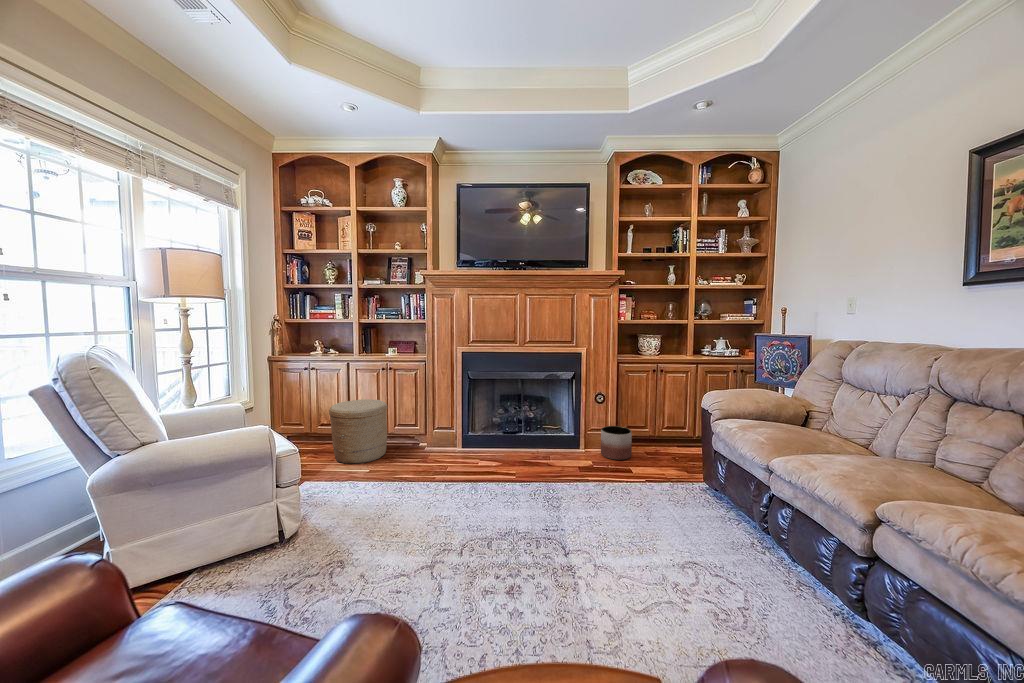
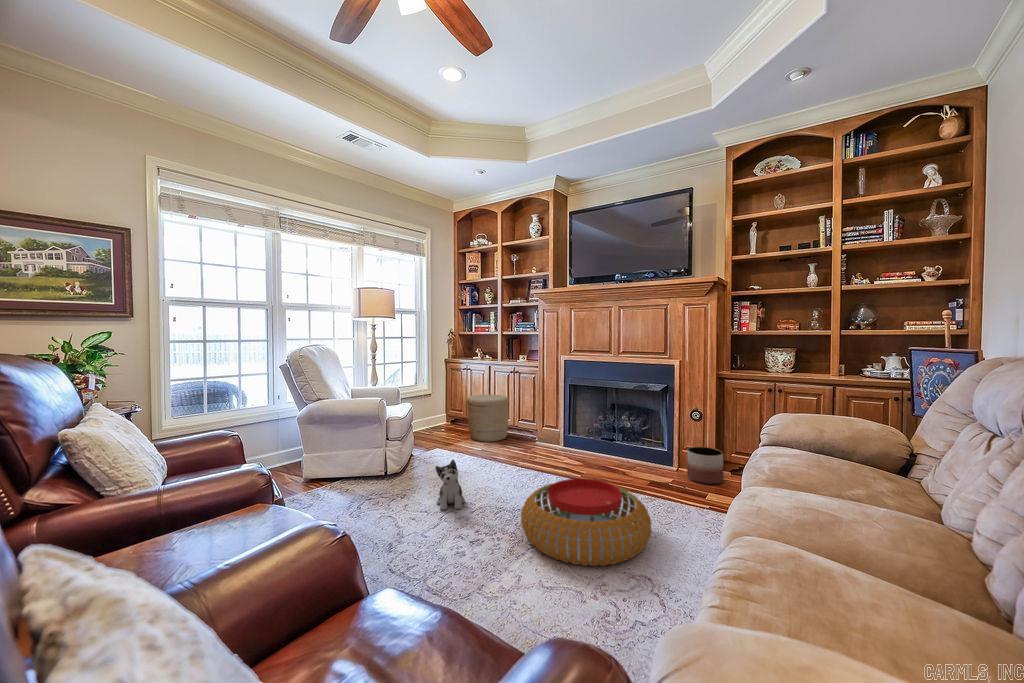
pouf: none [556,489,711,605] -> present [521,479,651,566]
plush toy: none [413,512,461,594] -> present [436,460,465,510]

